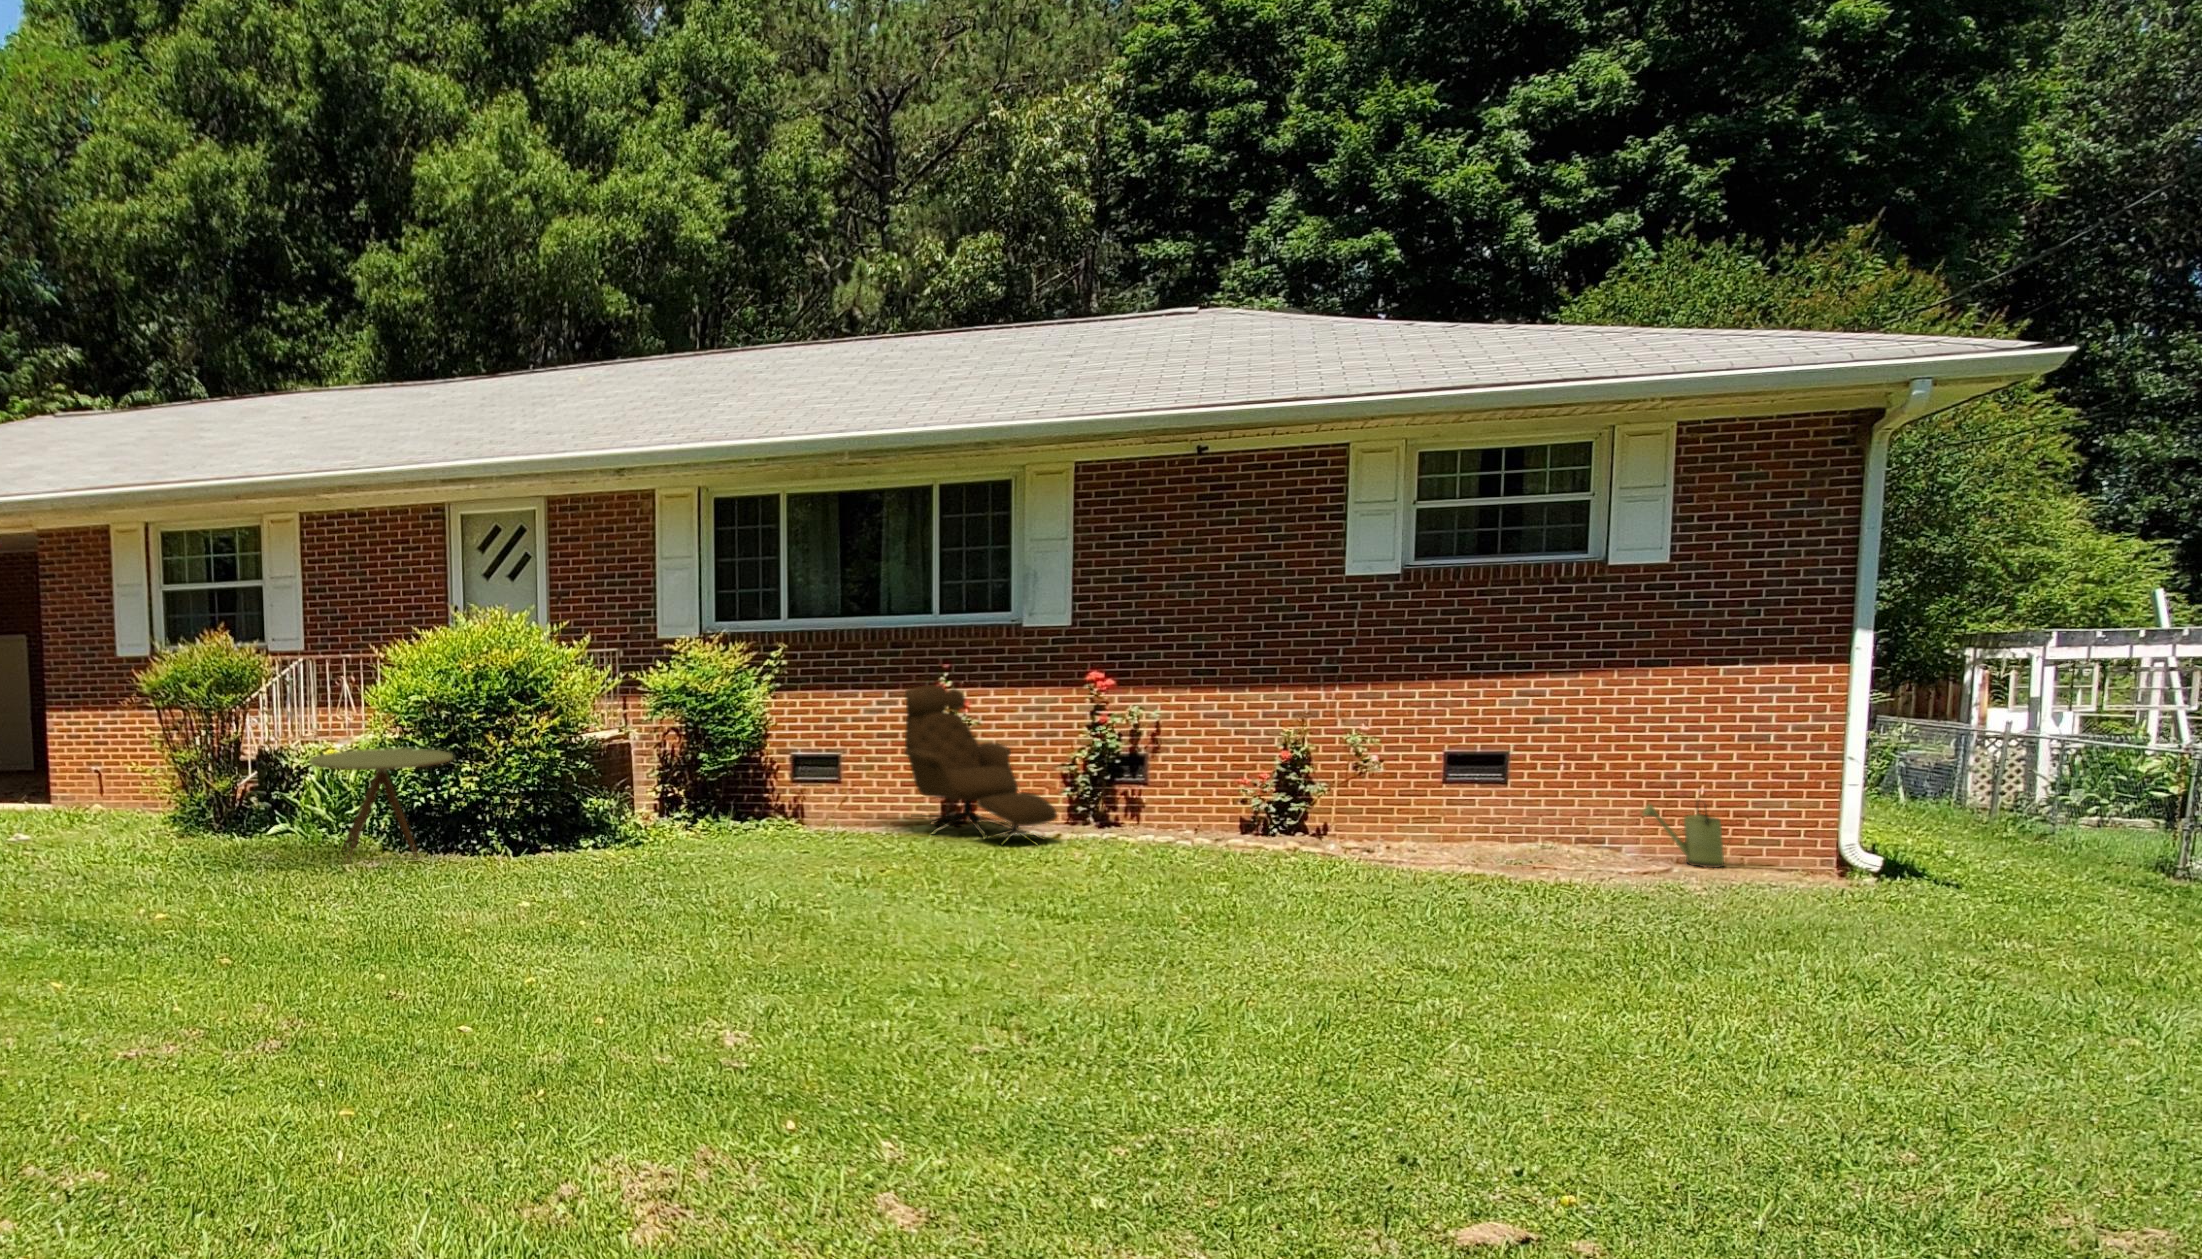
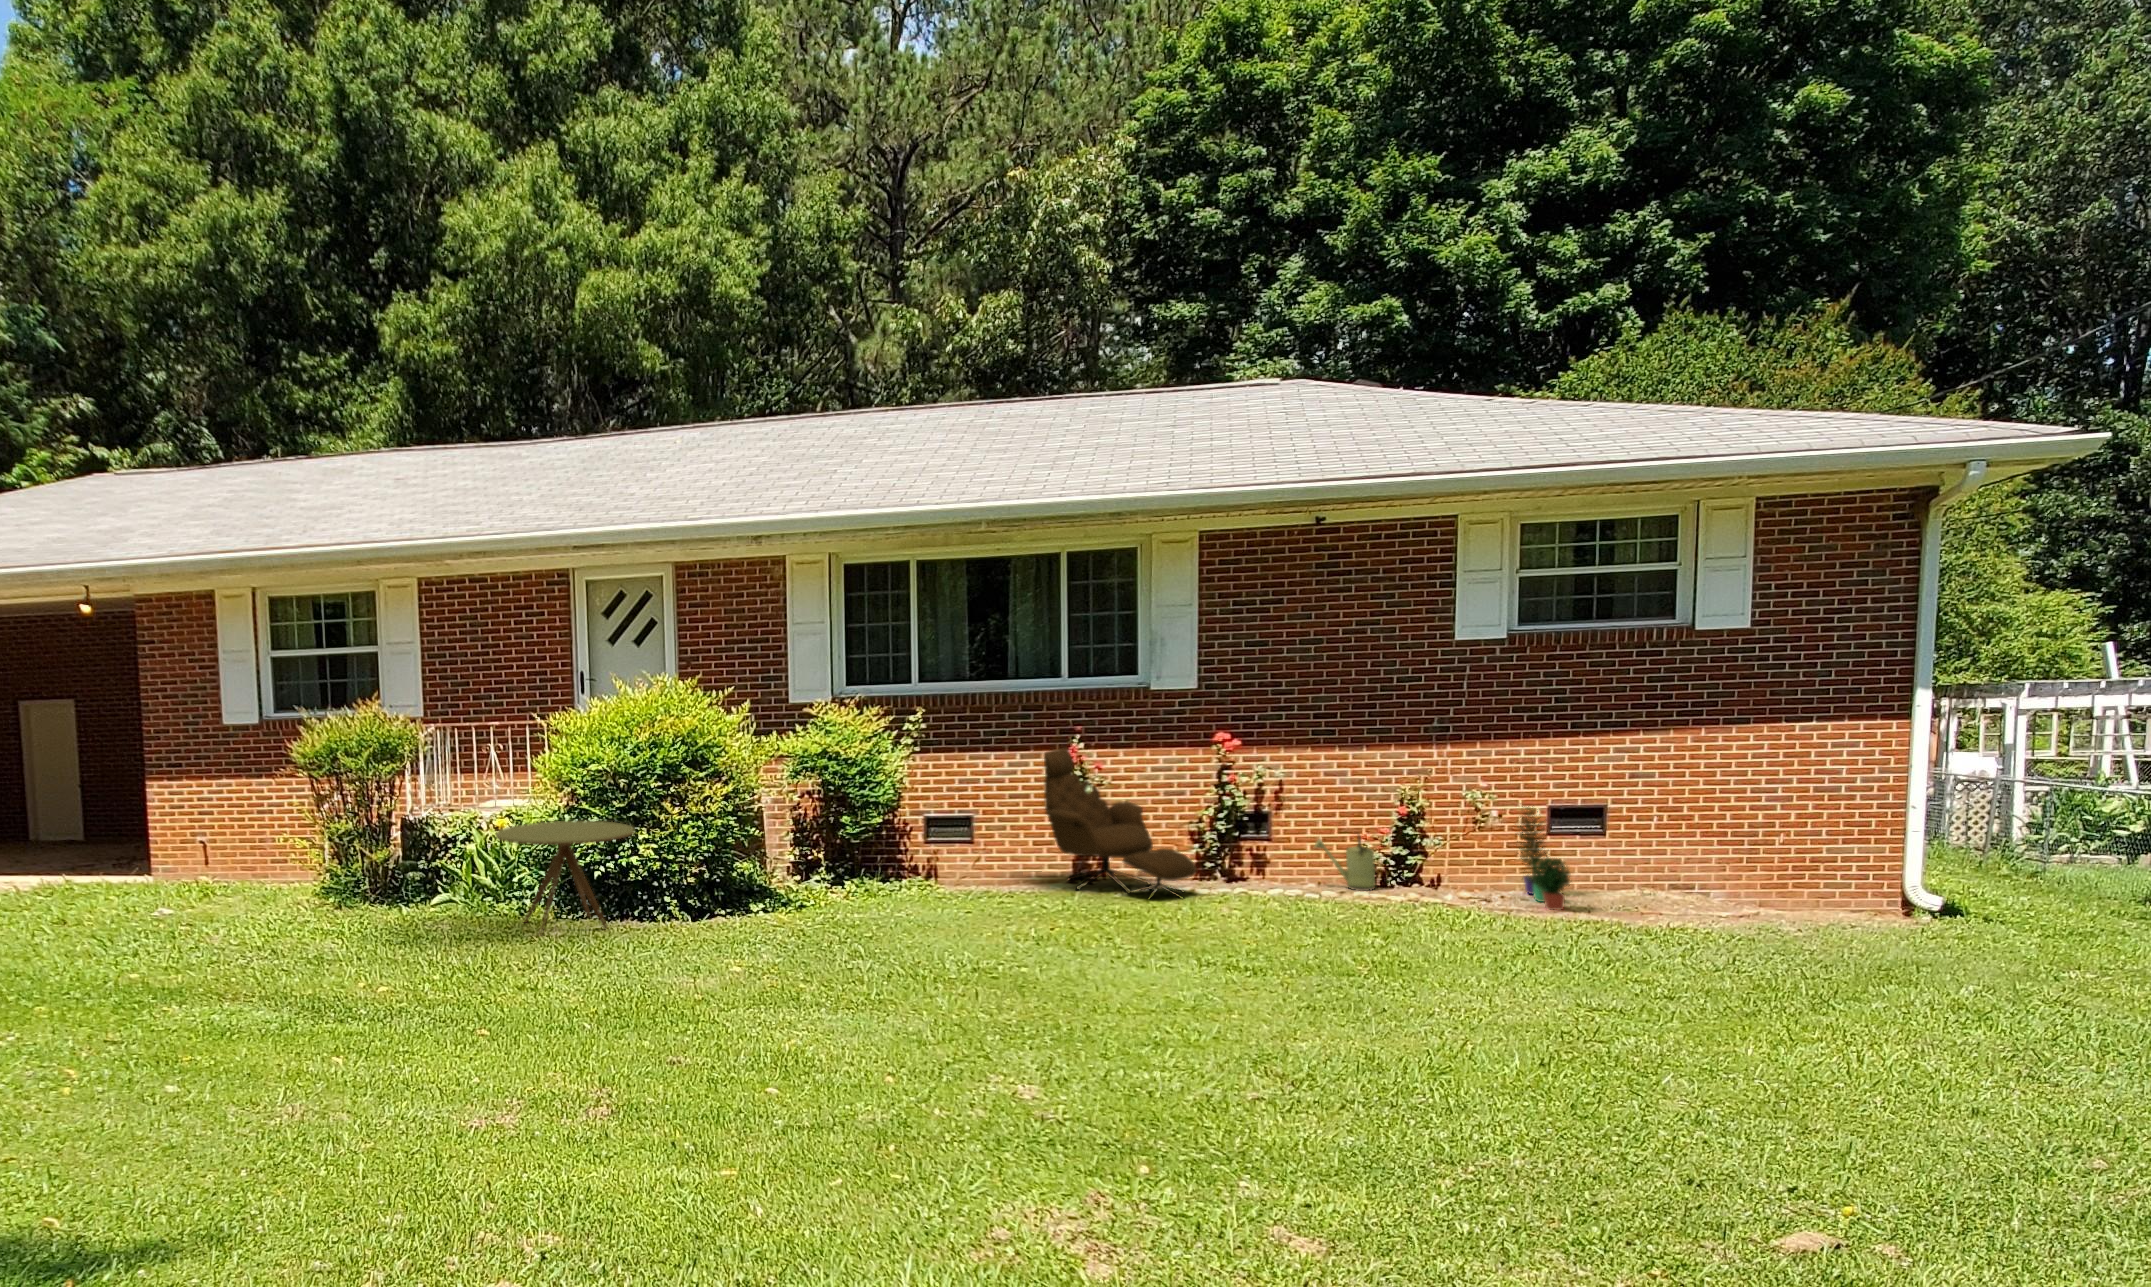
potted plant: none [1403,752,1457,869] -> present [1517,806,1570,910]
watering can: present [1643,800,1724,868] -> present [1314,835,1376,891]

